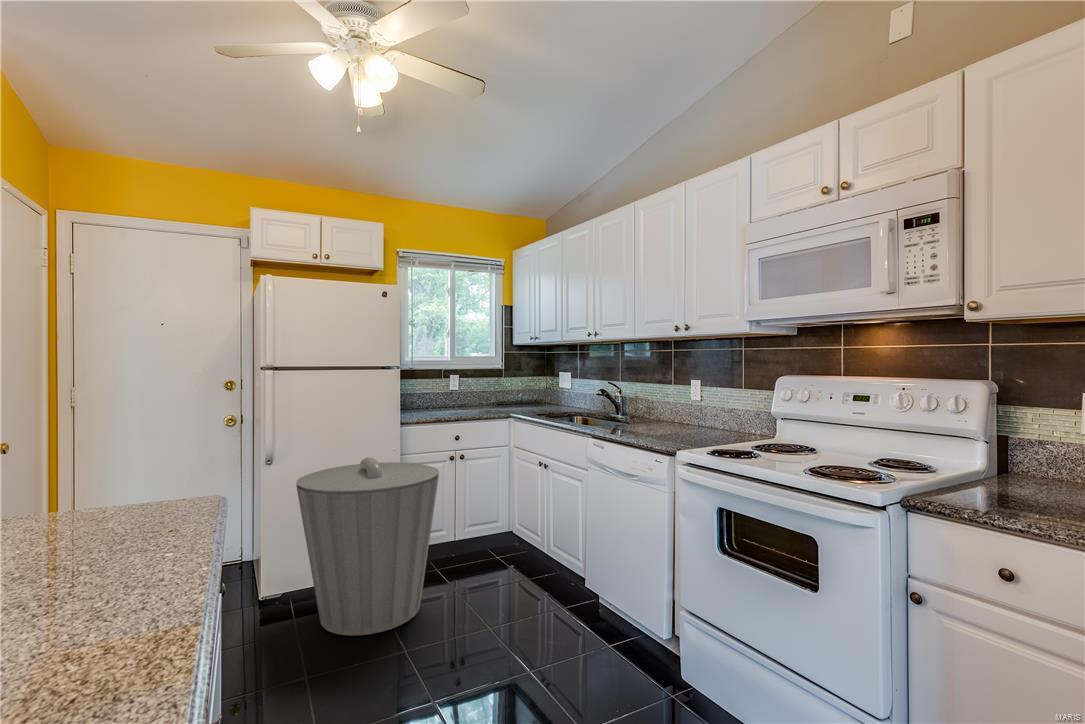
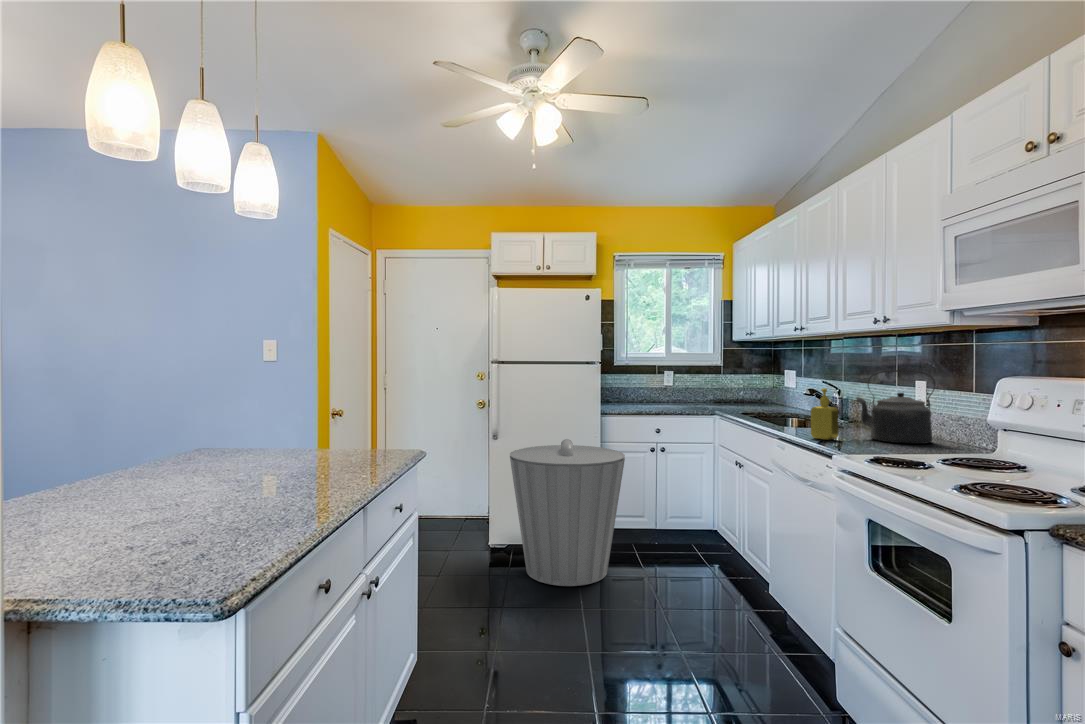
kettle: none [662,371,720,435] -> present [856,370,936,444]
soap dispenser: none [632,389,655,437] -> present [811,388,839,440]

